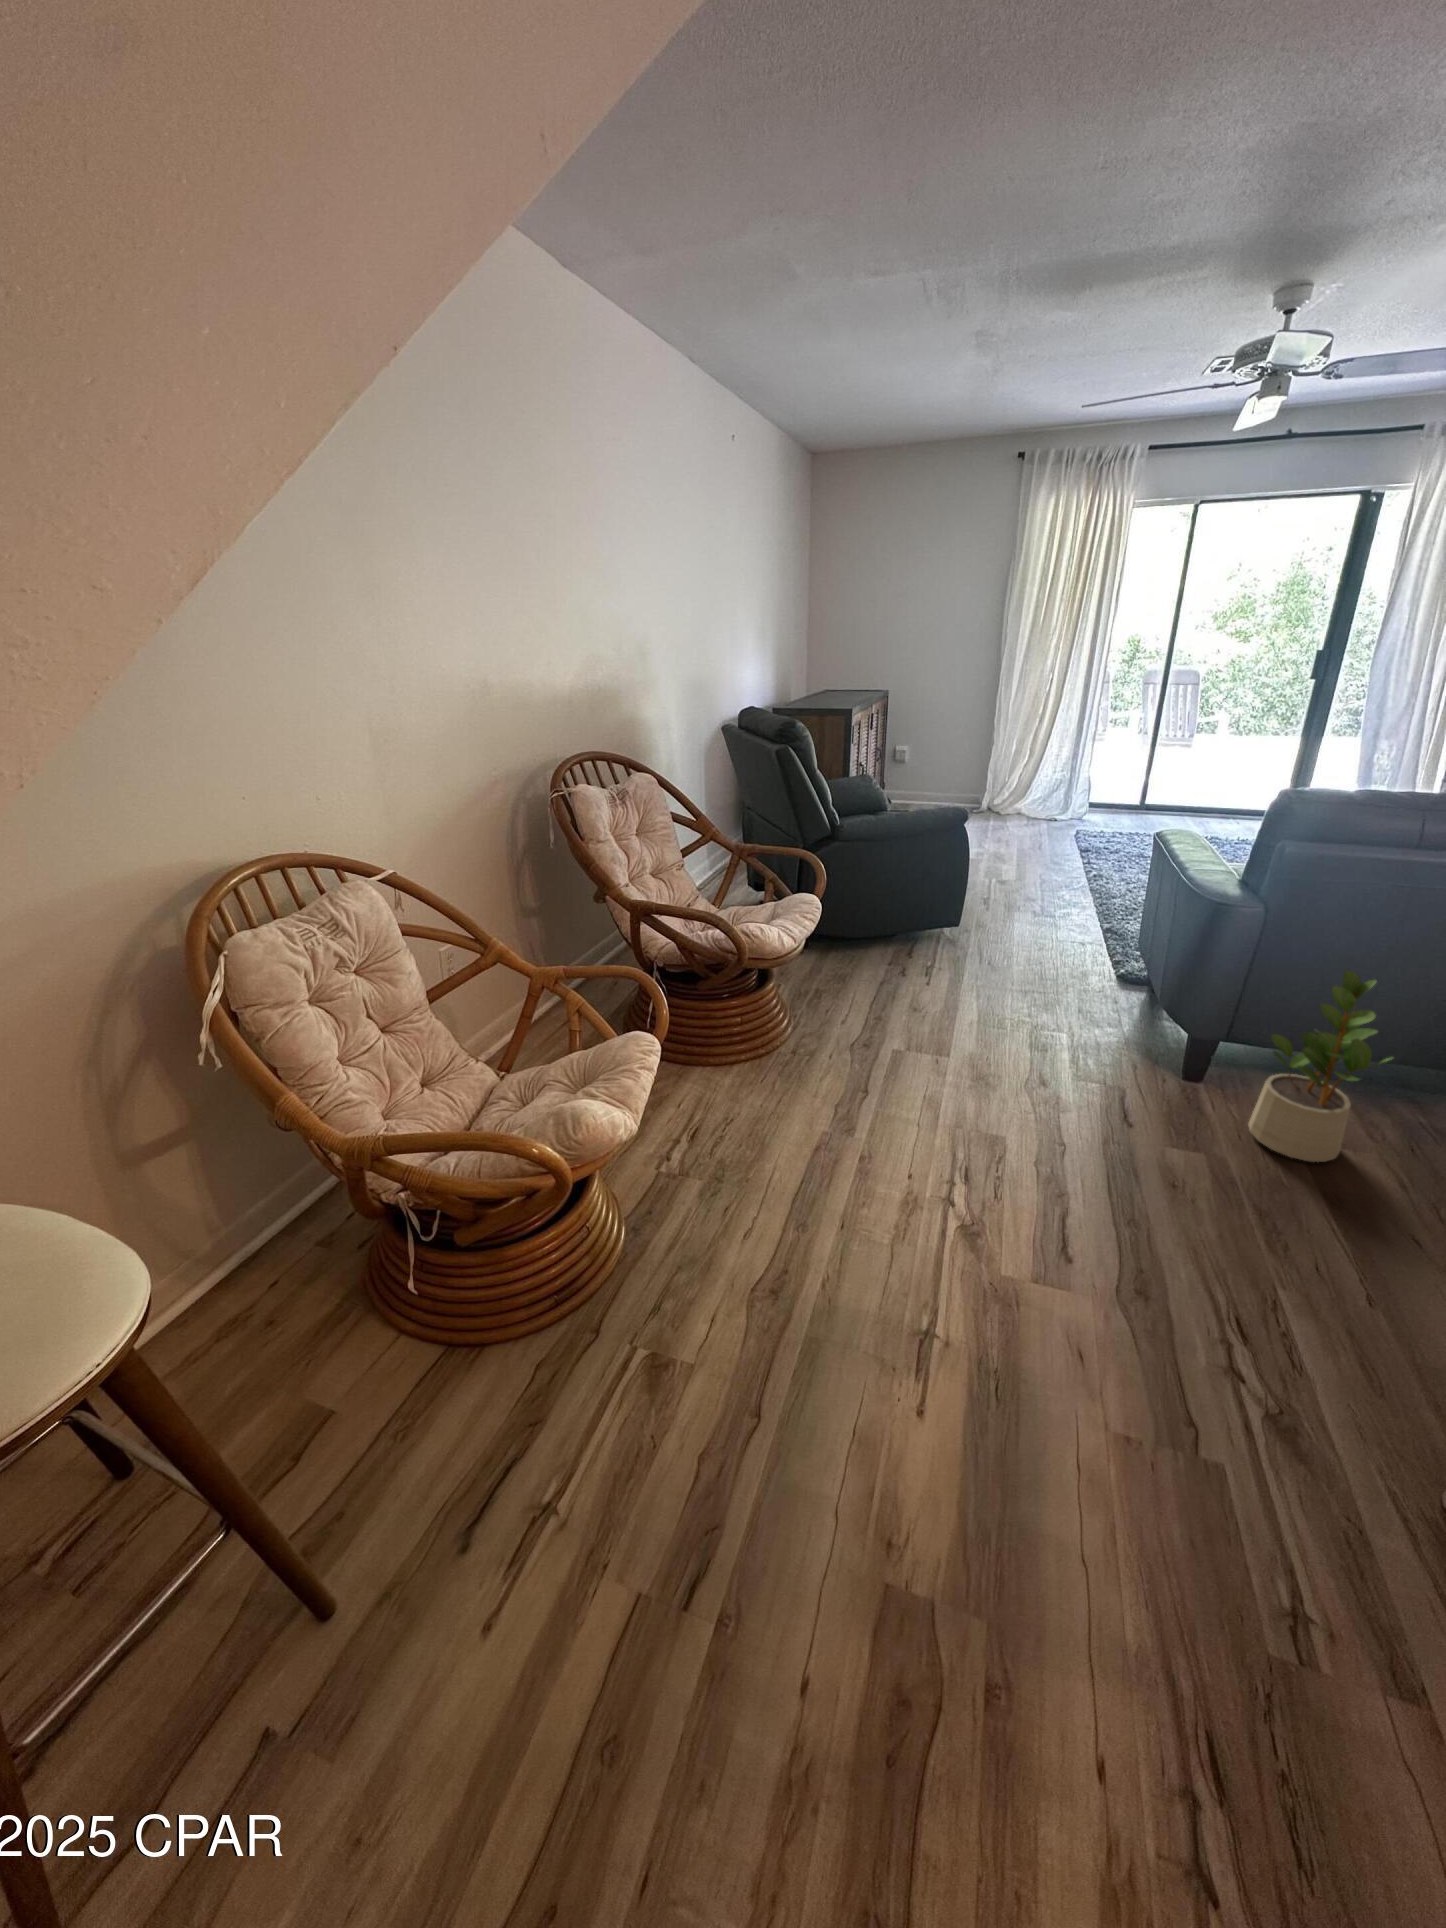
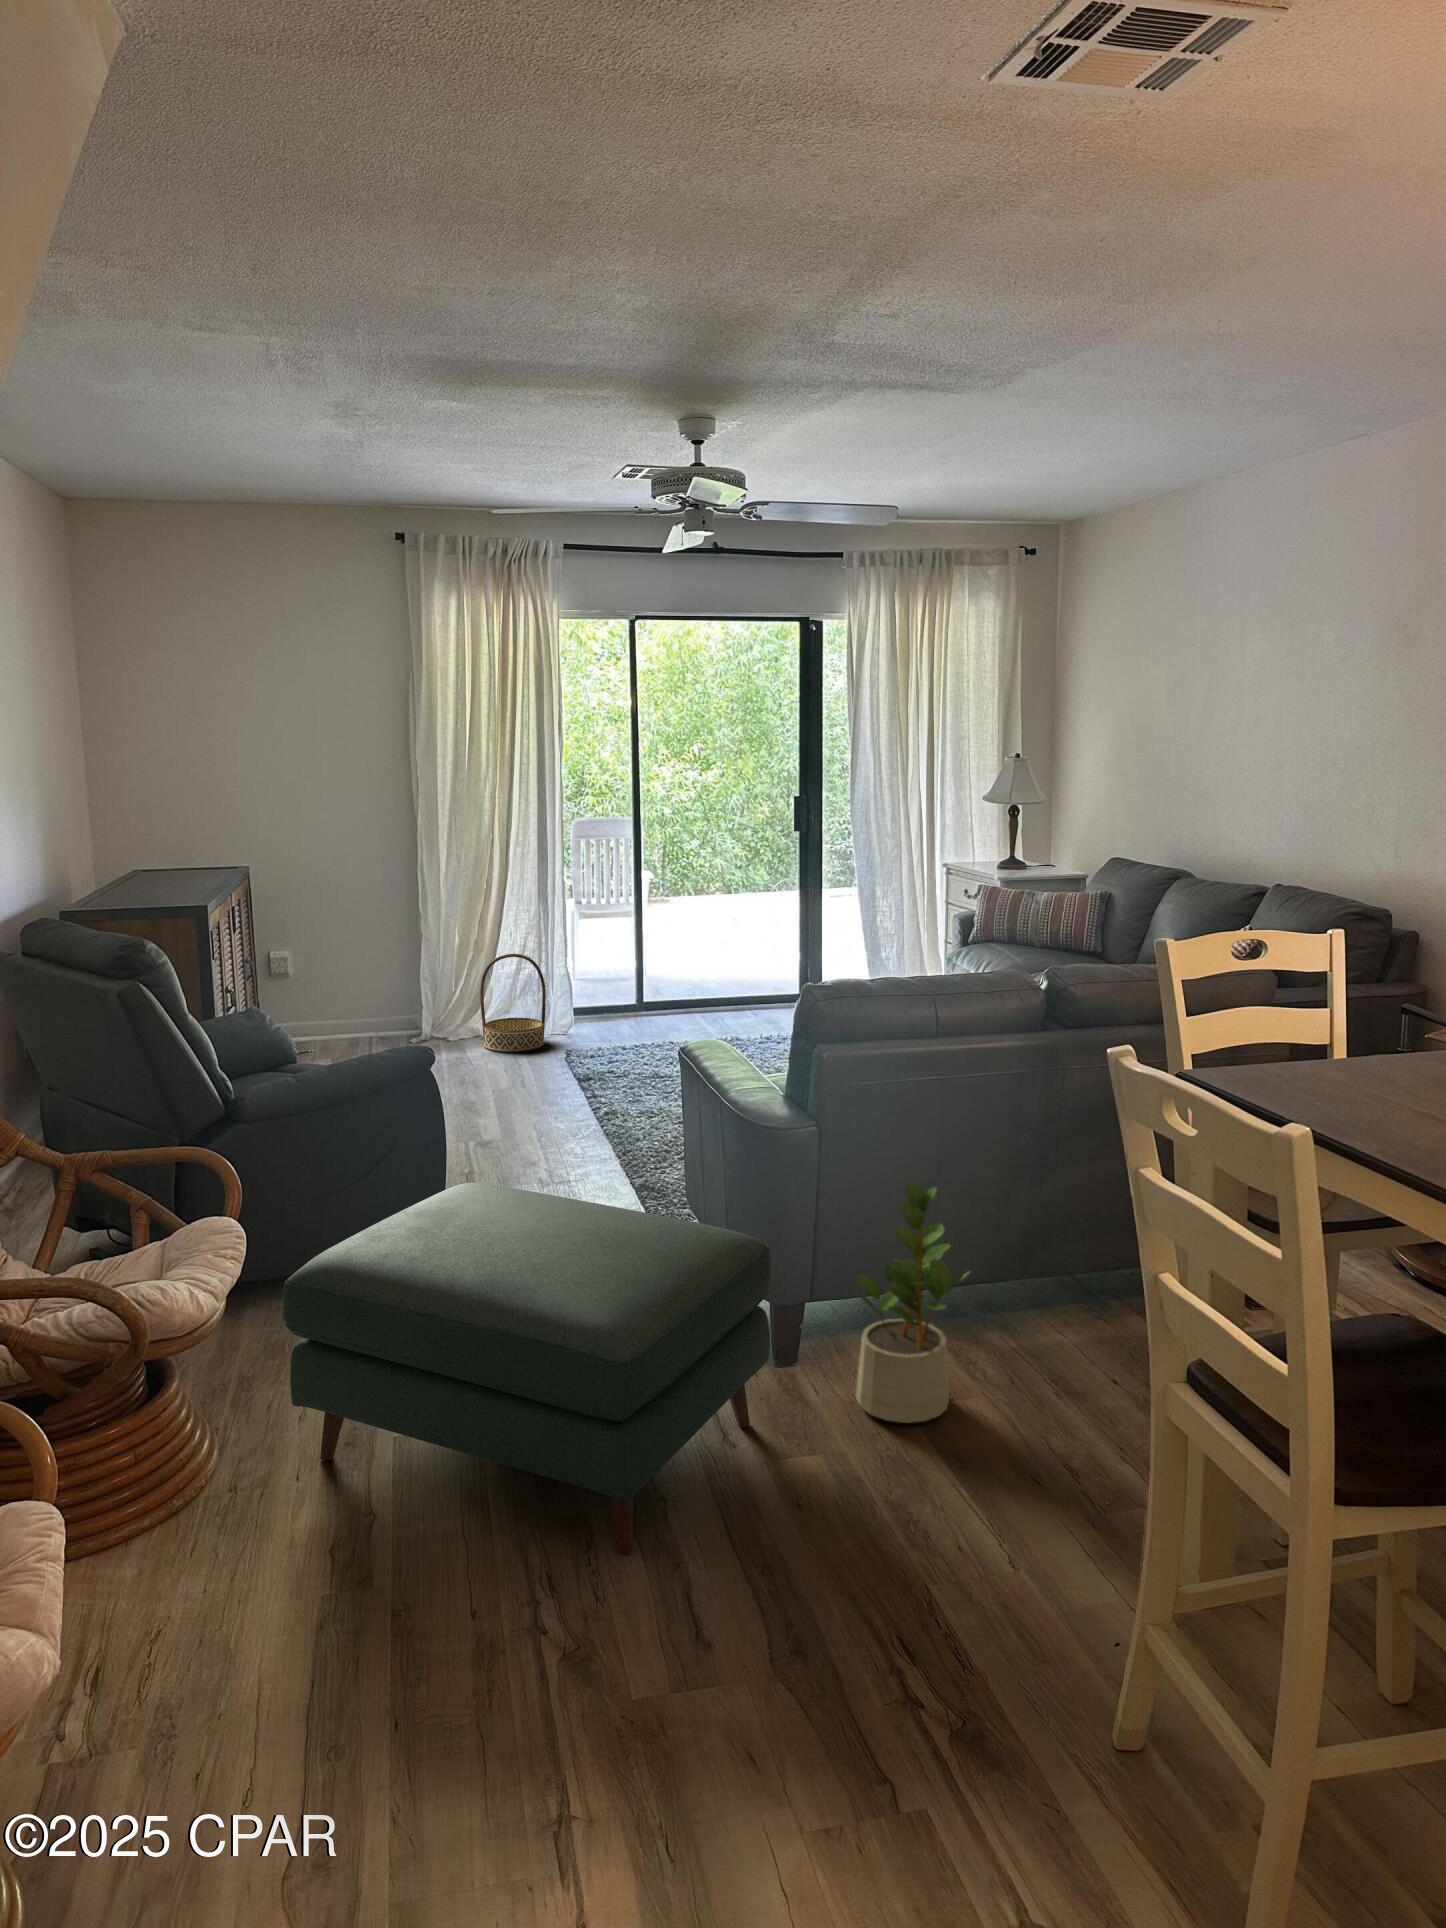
basket: none [1020,760,1071,828] -> present [480,954,546,1052]
ottoman: none [831,903,1194,1176] -> present [283,1183,771,1554]

